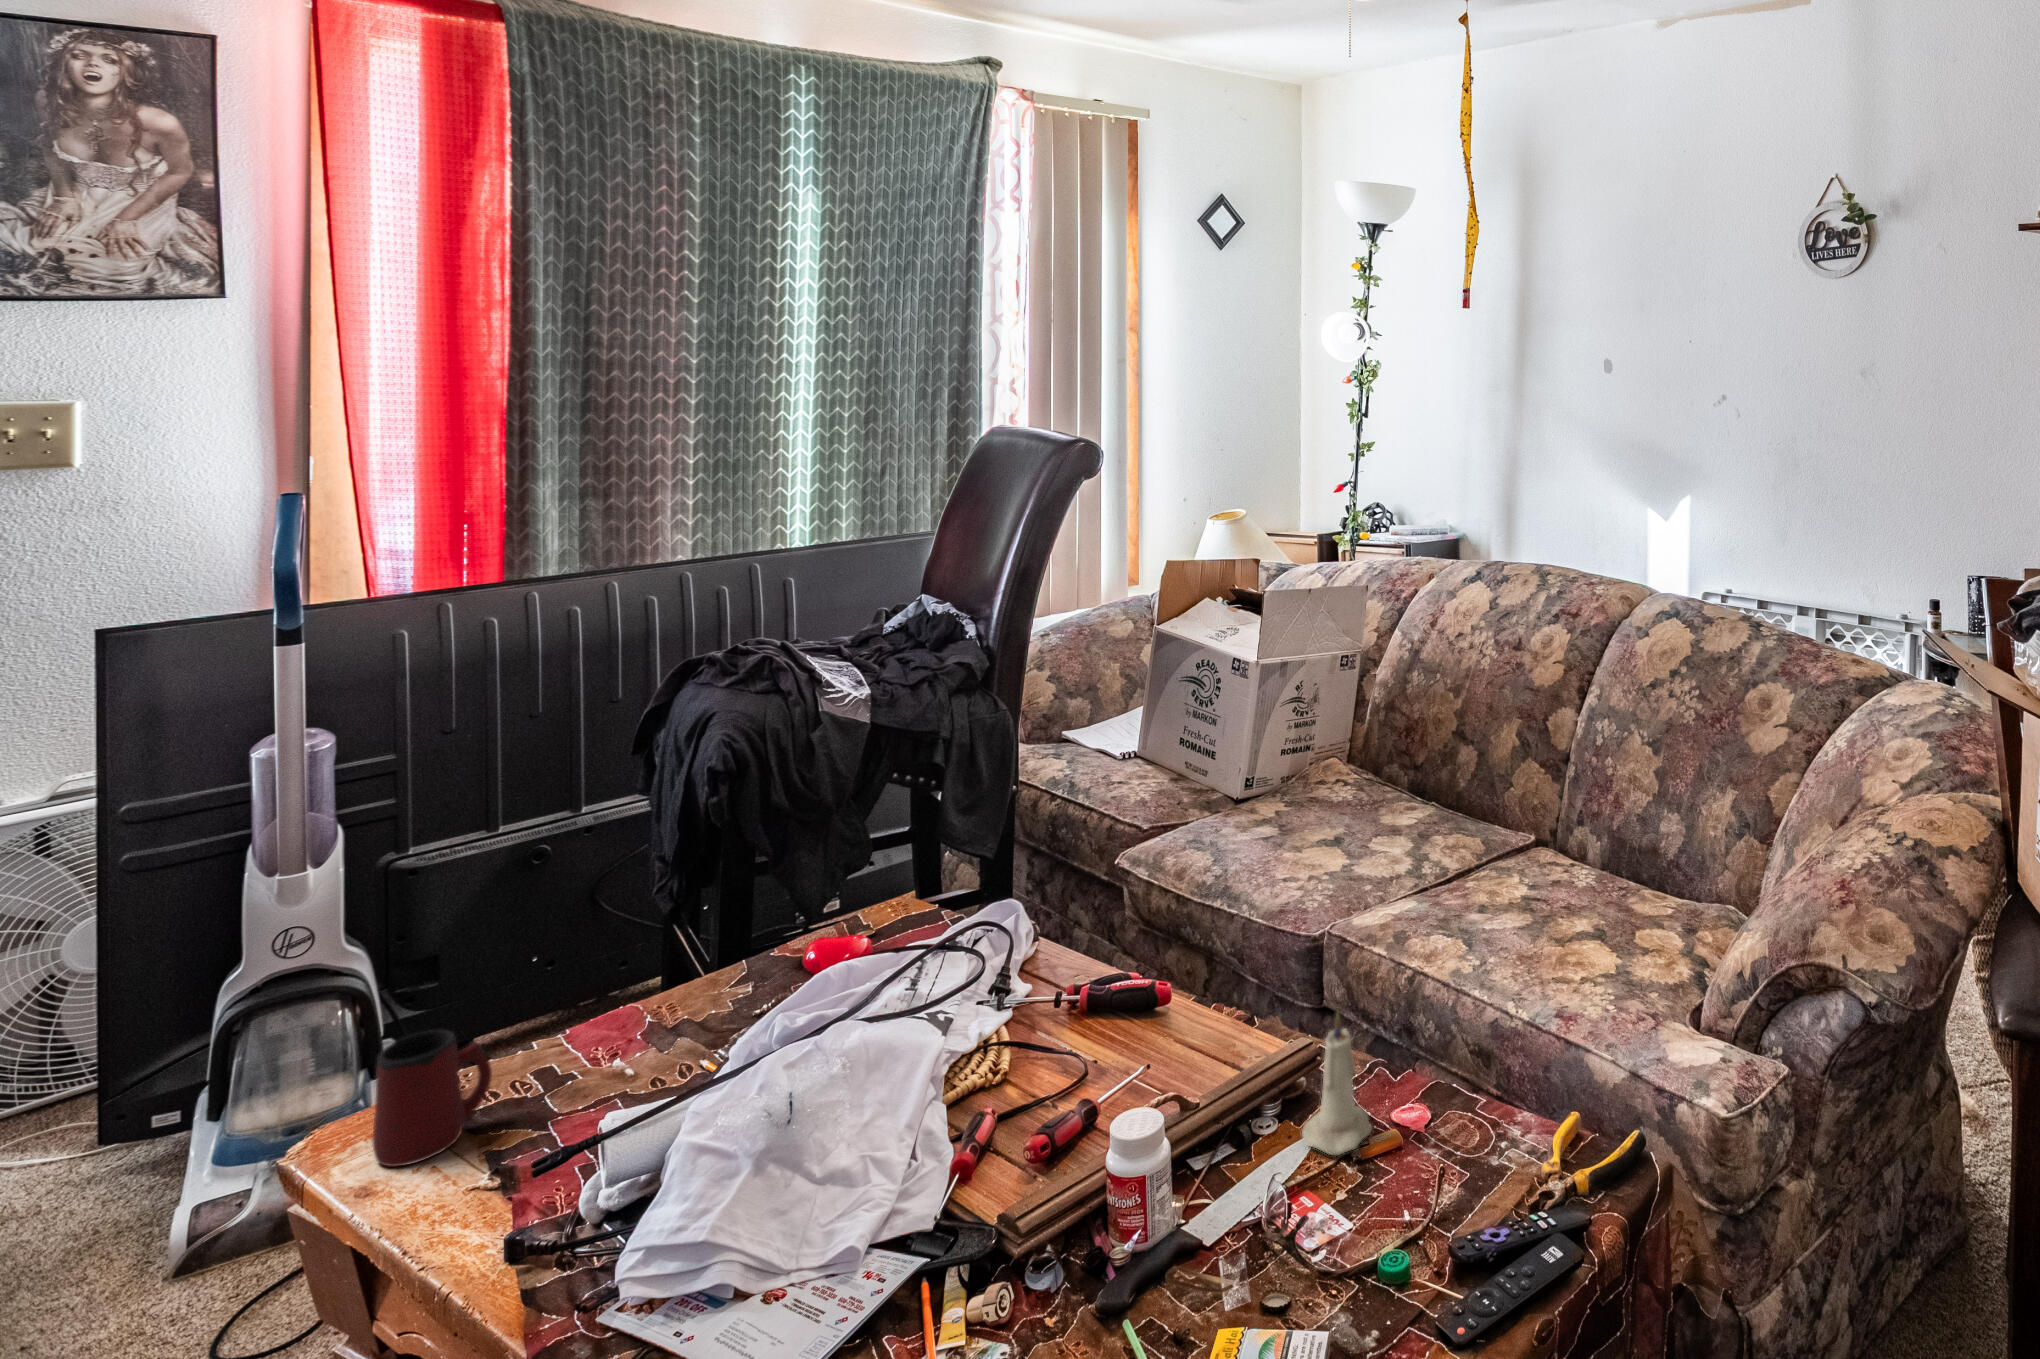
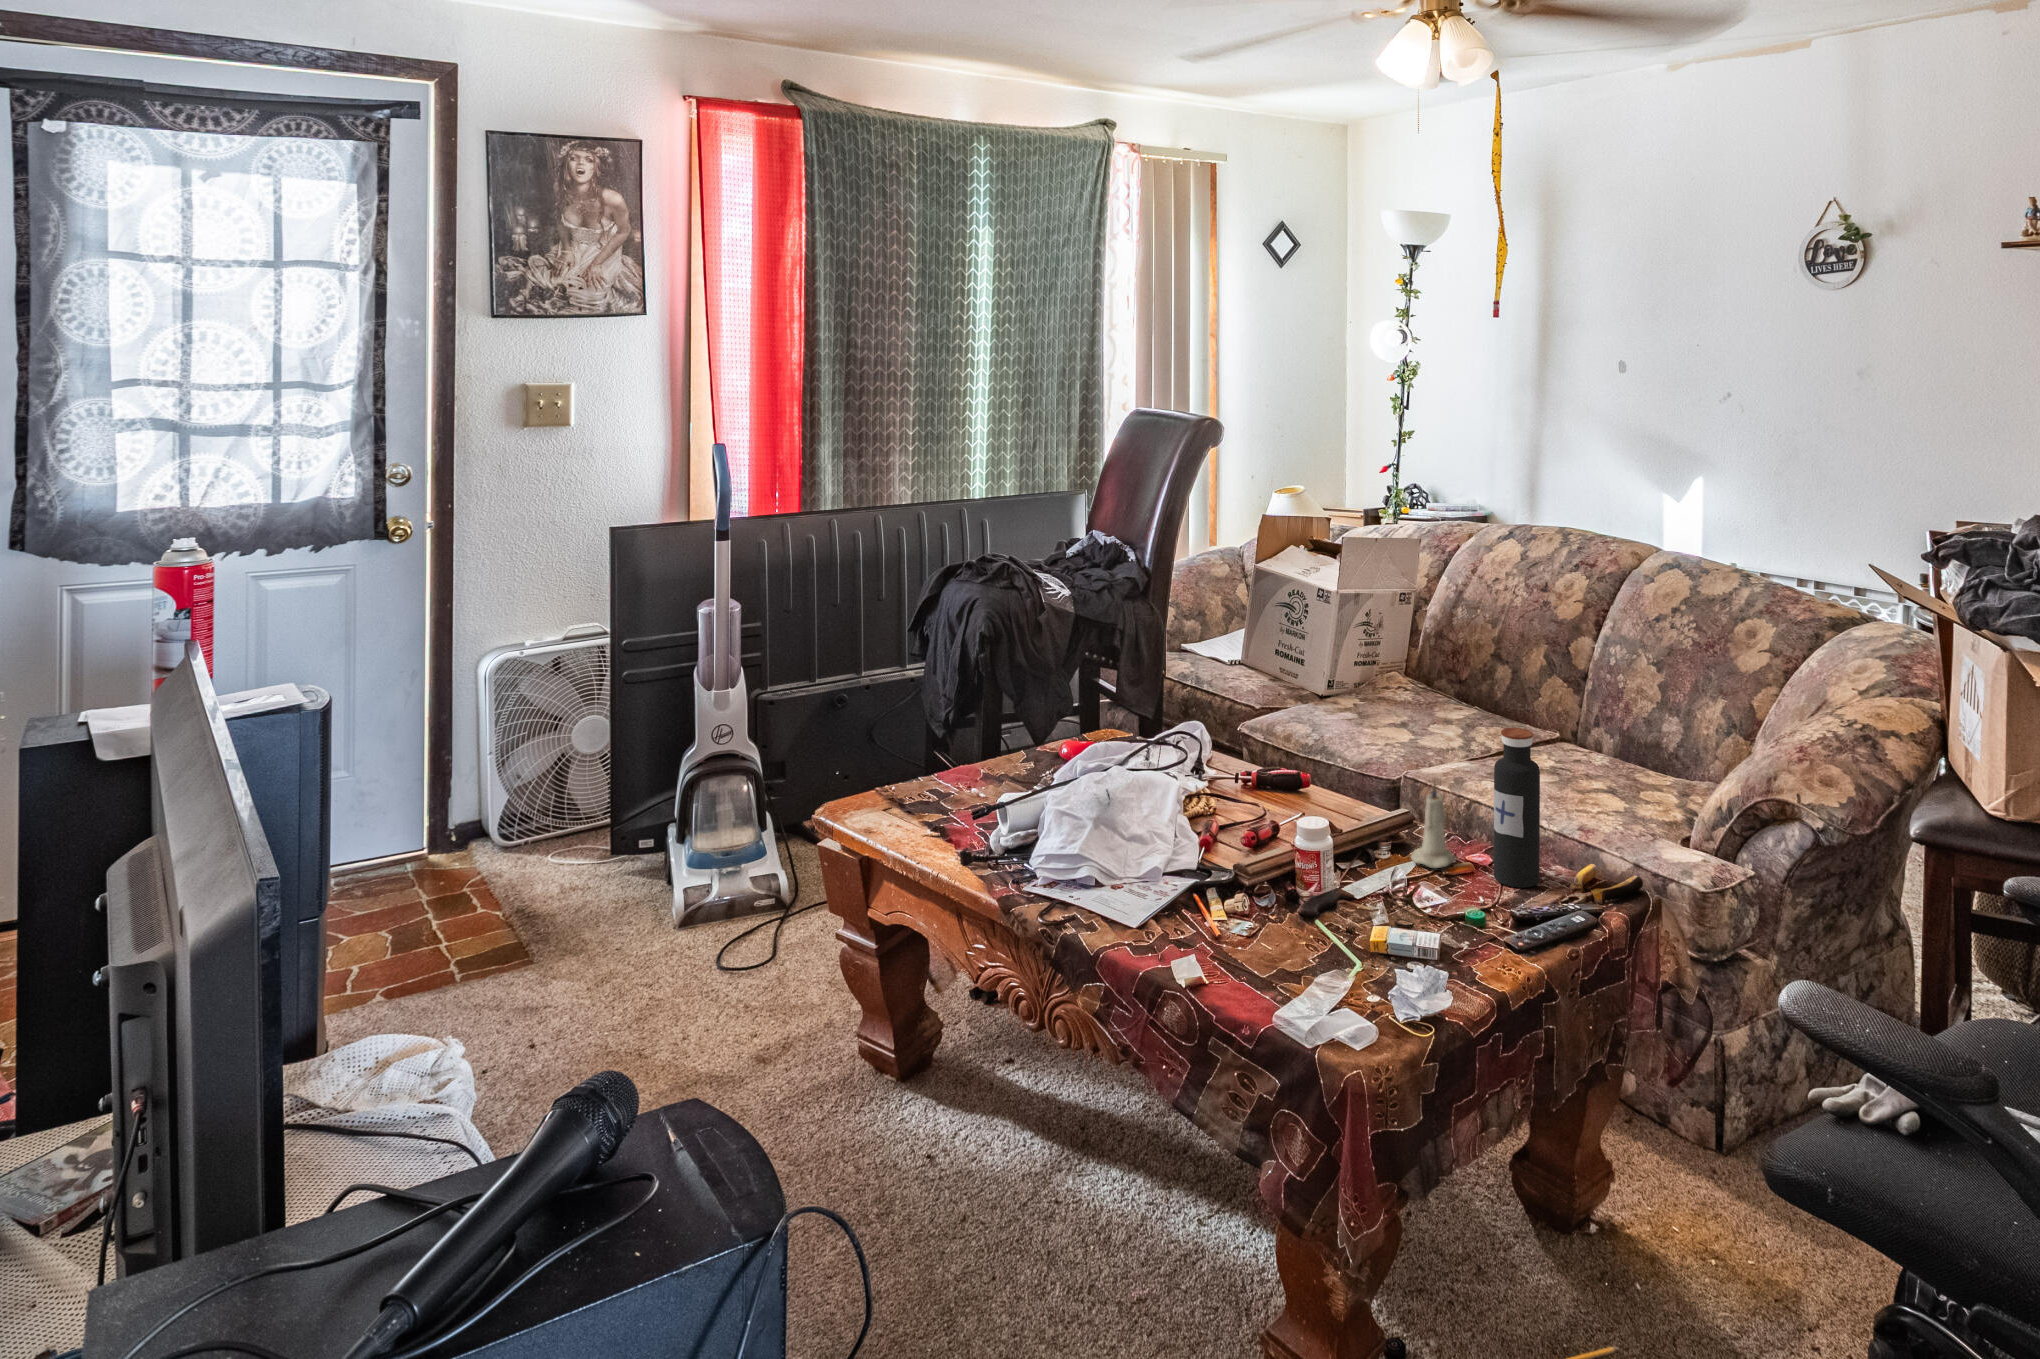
water bottle: none [1425,925,1495,1183] -> present [1494,728,1540,888]
mug: present [372,1030,492,1167] -> none [868,754,921,825]

